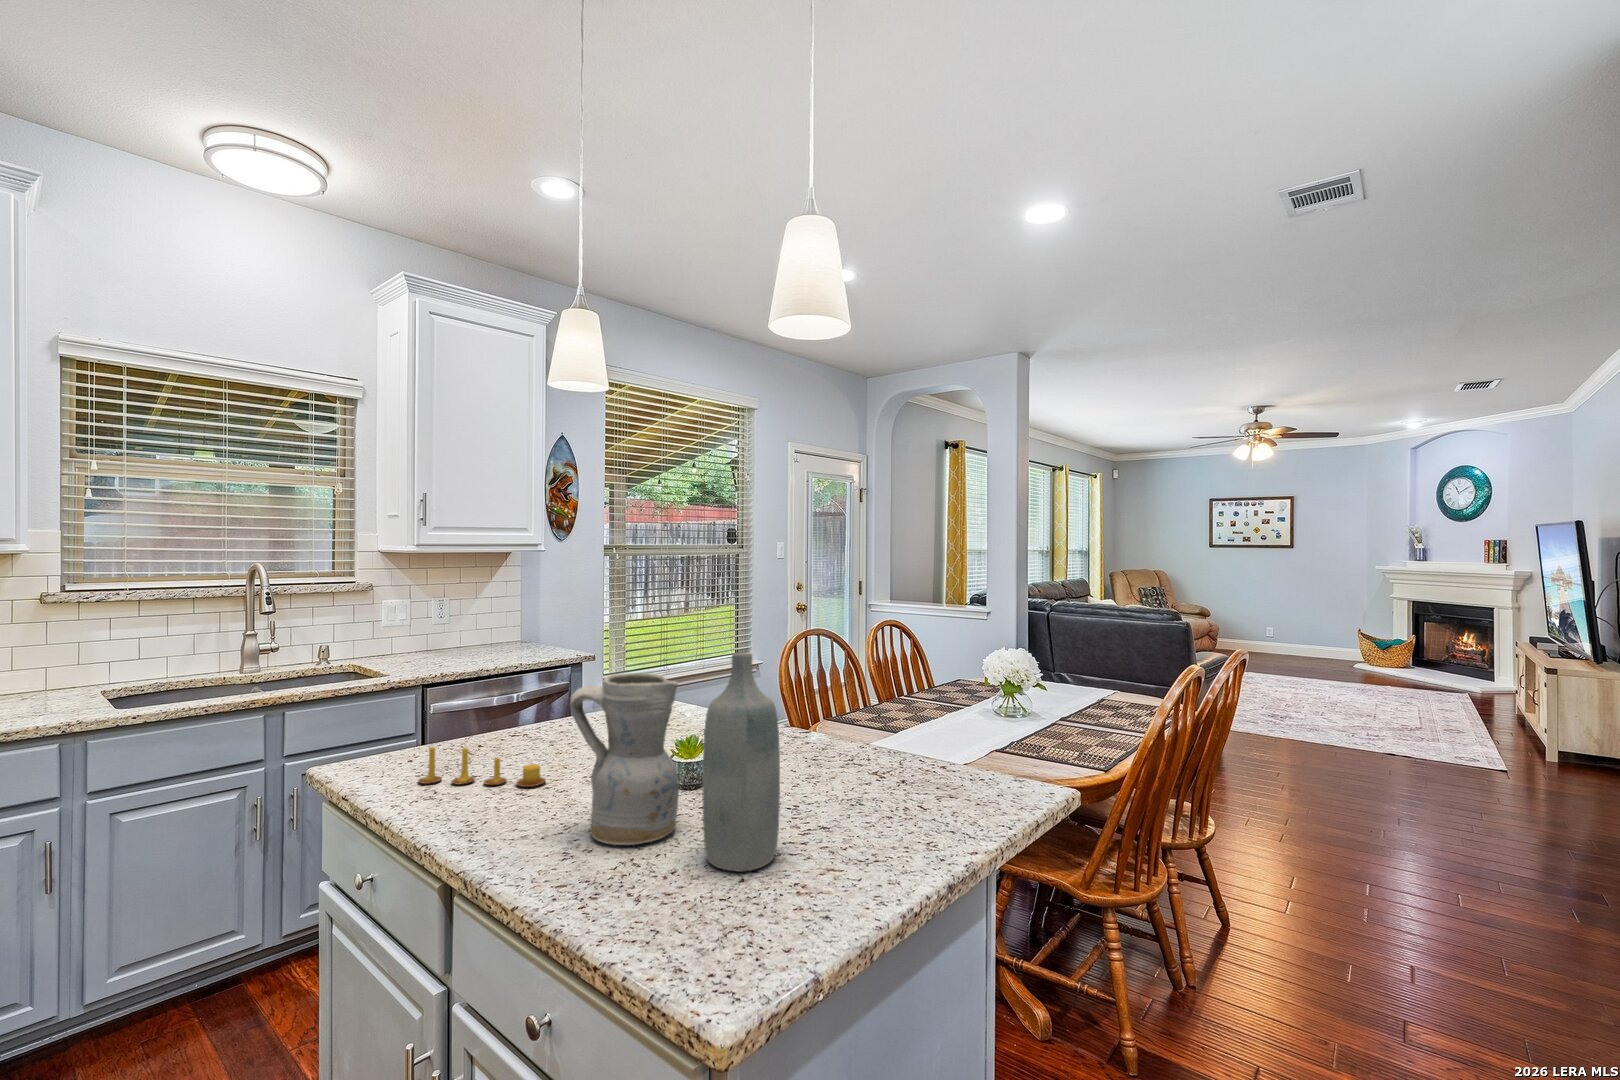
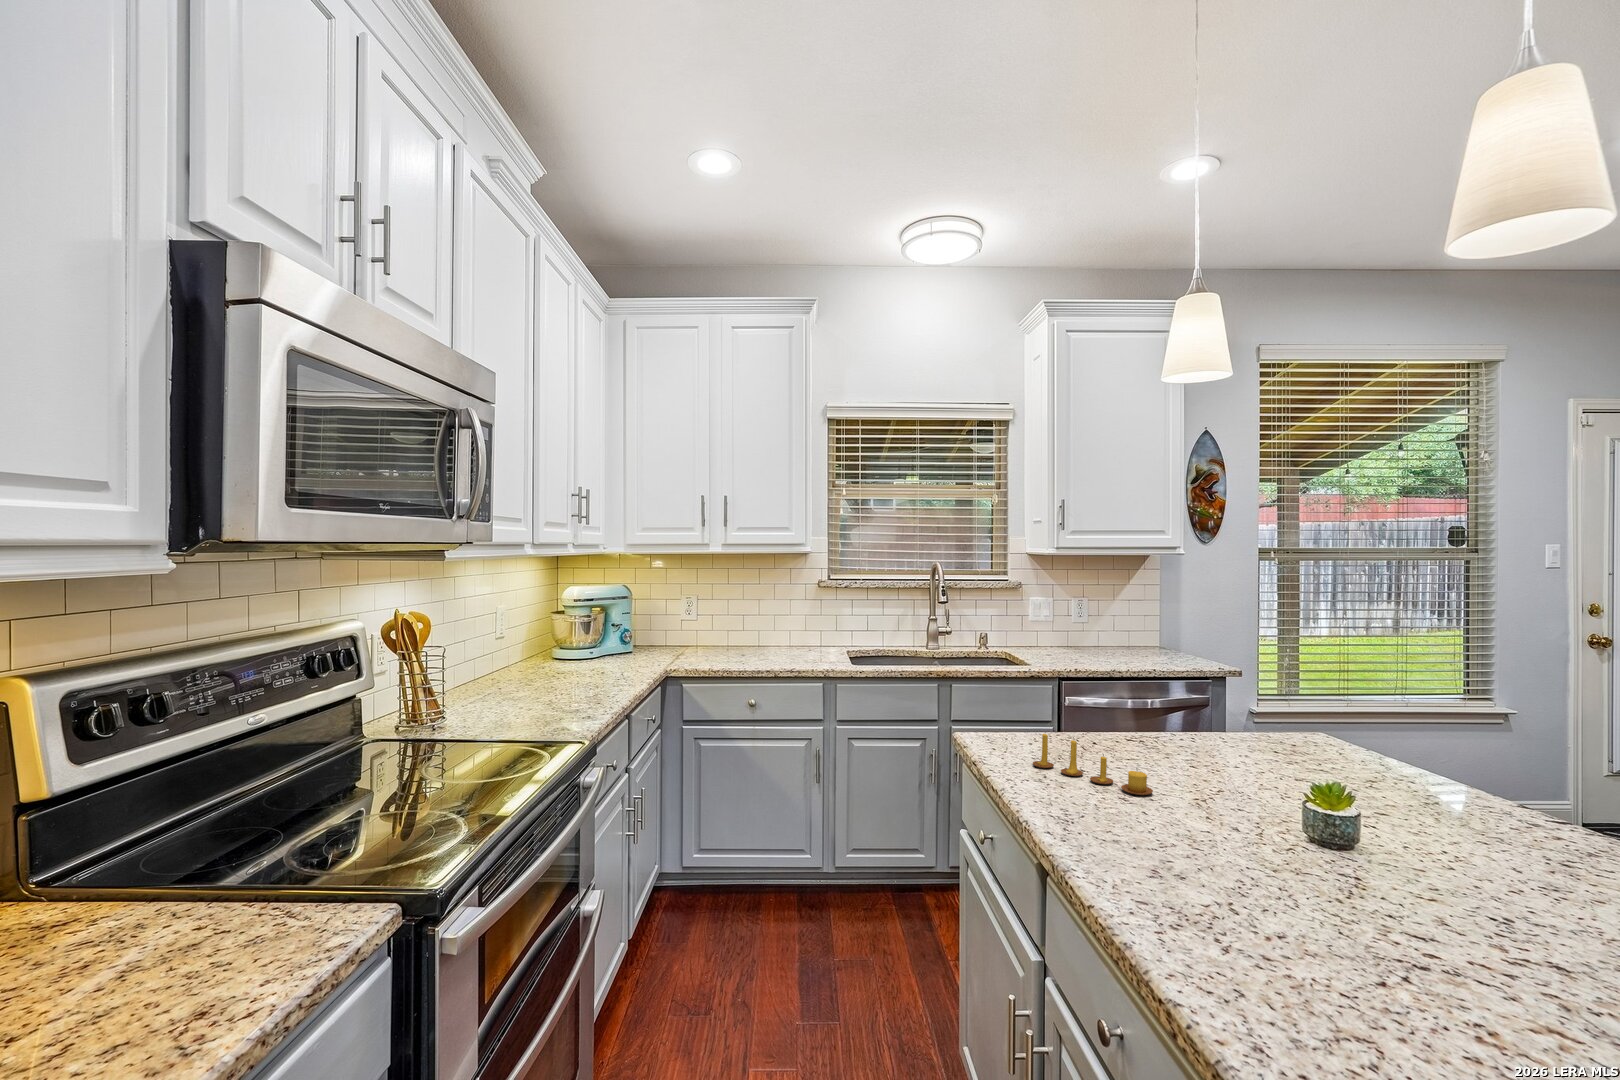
bottle: present [703,653,780,871] -> none [1327,683,1454,976]
ceramic pitcher: present [570,673,679,845] -> none [1164,689,1302,892]

